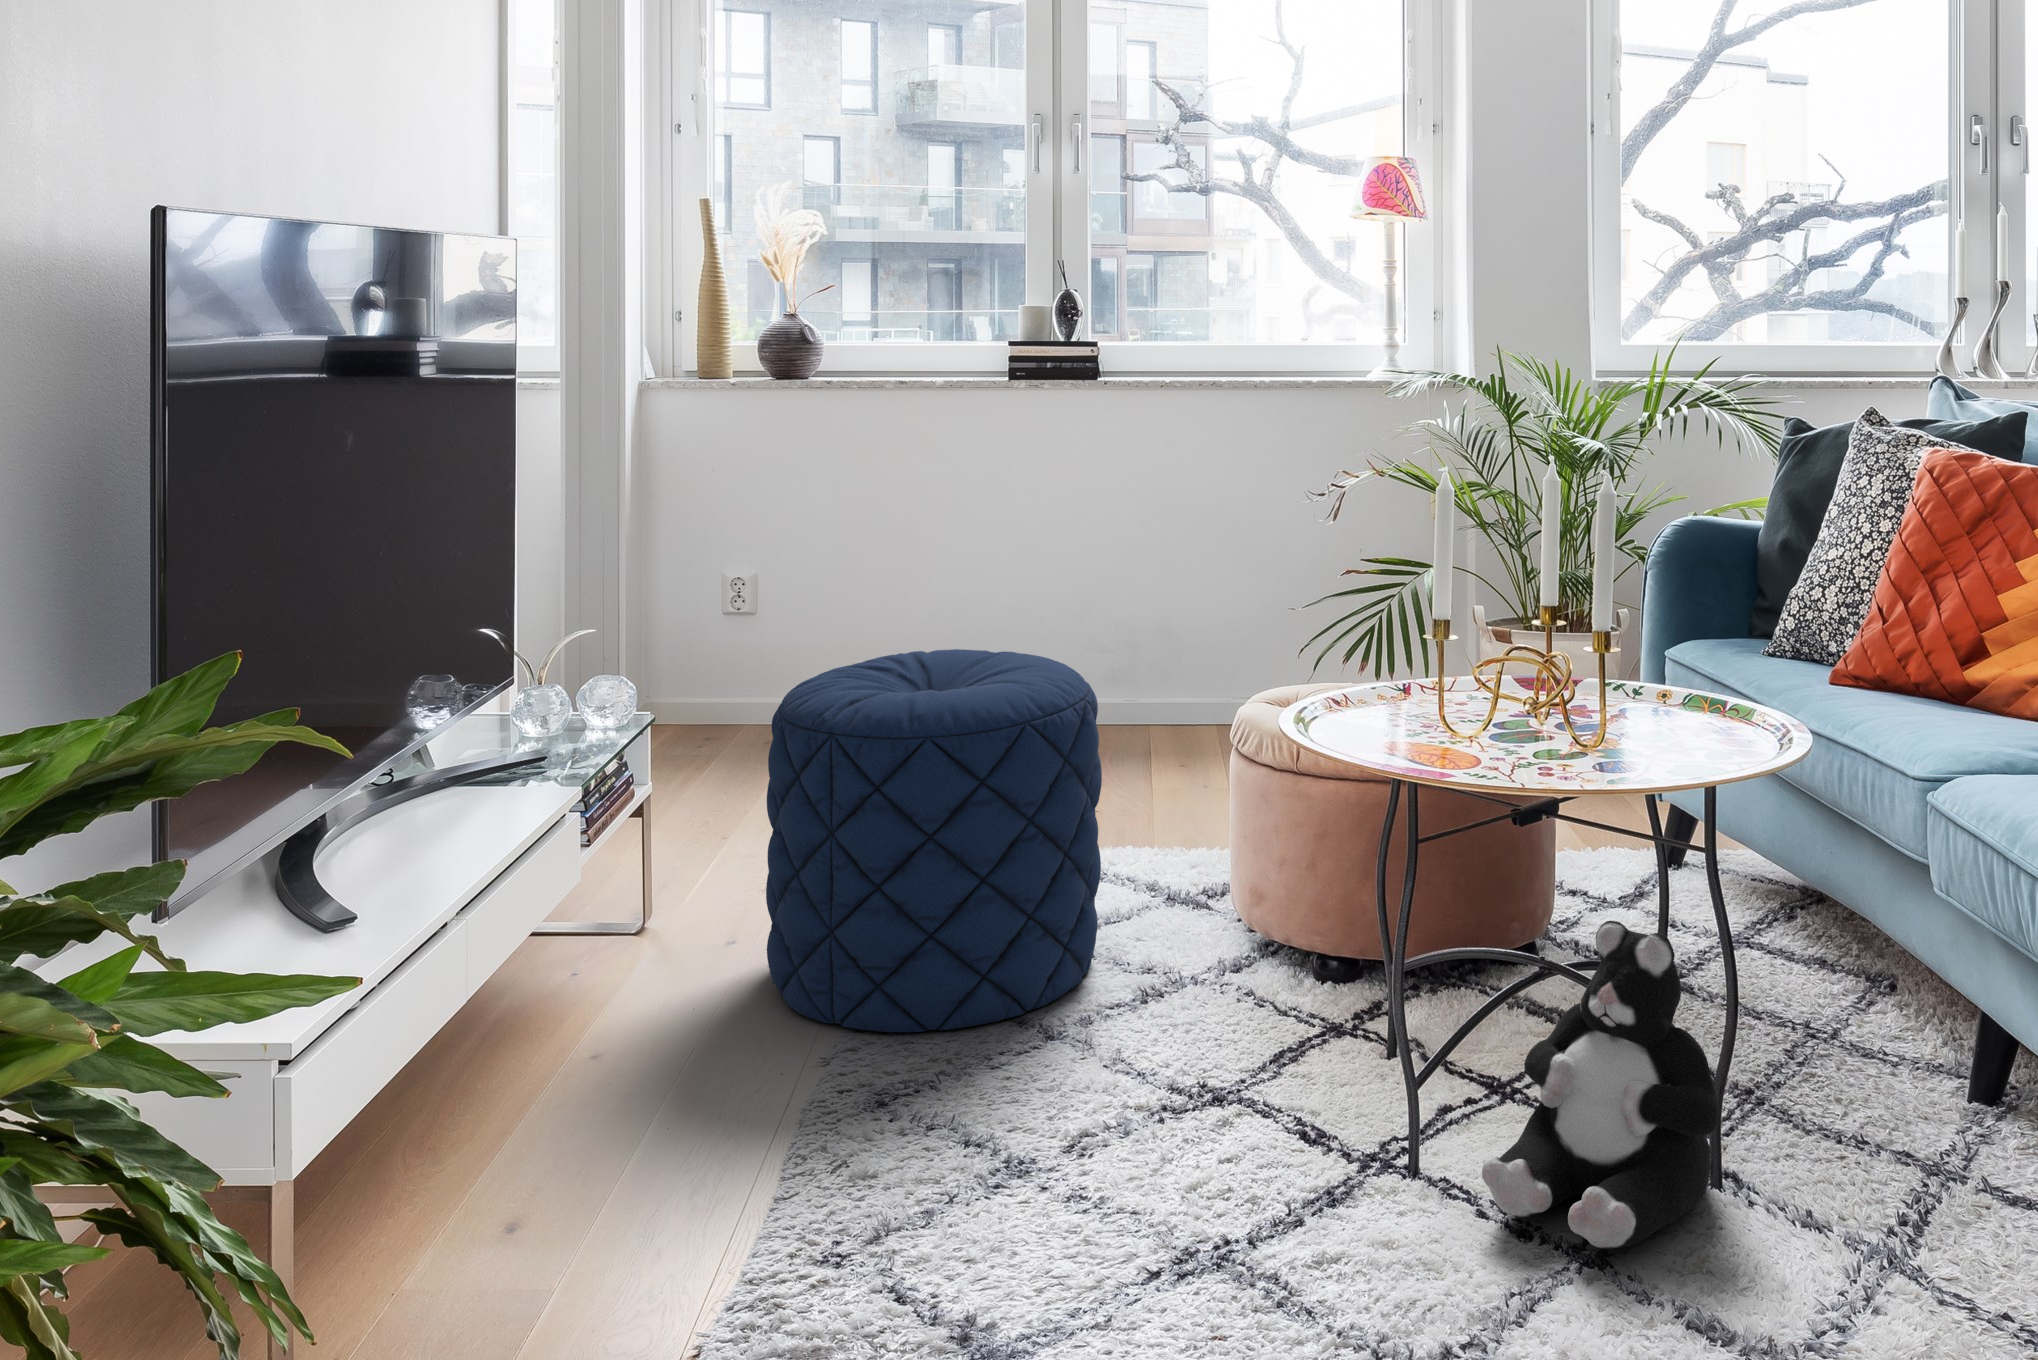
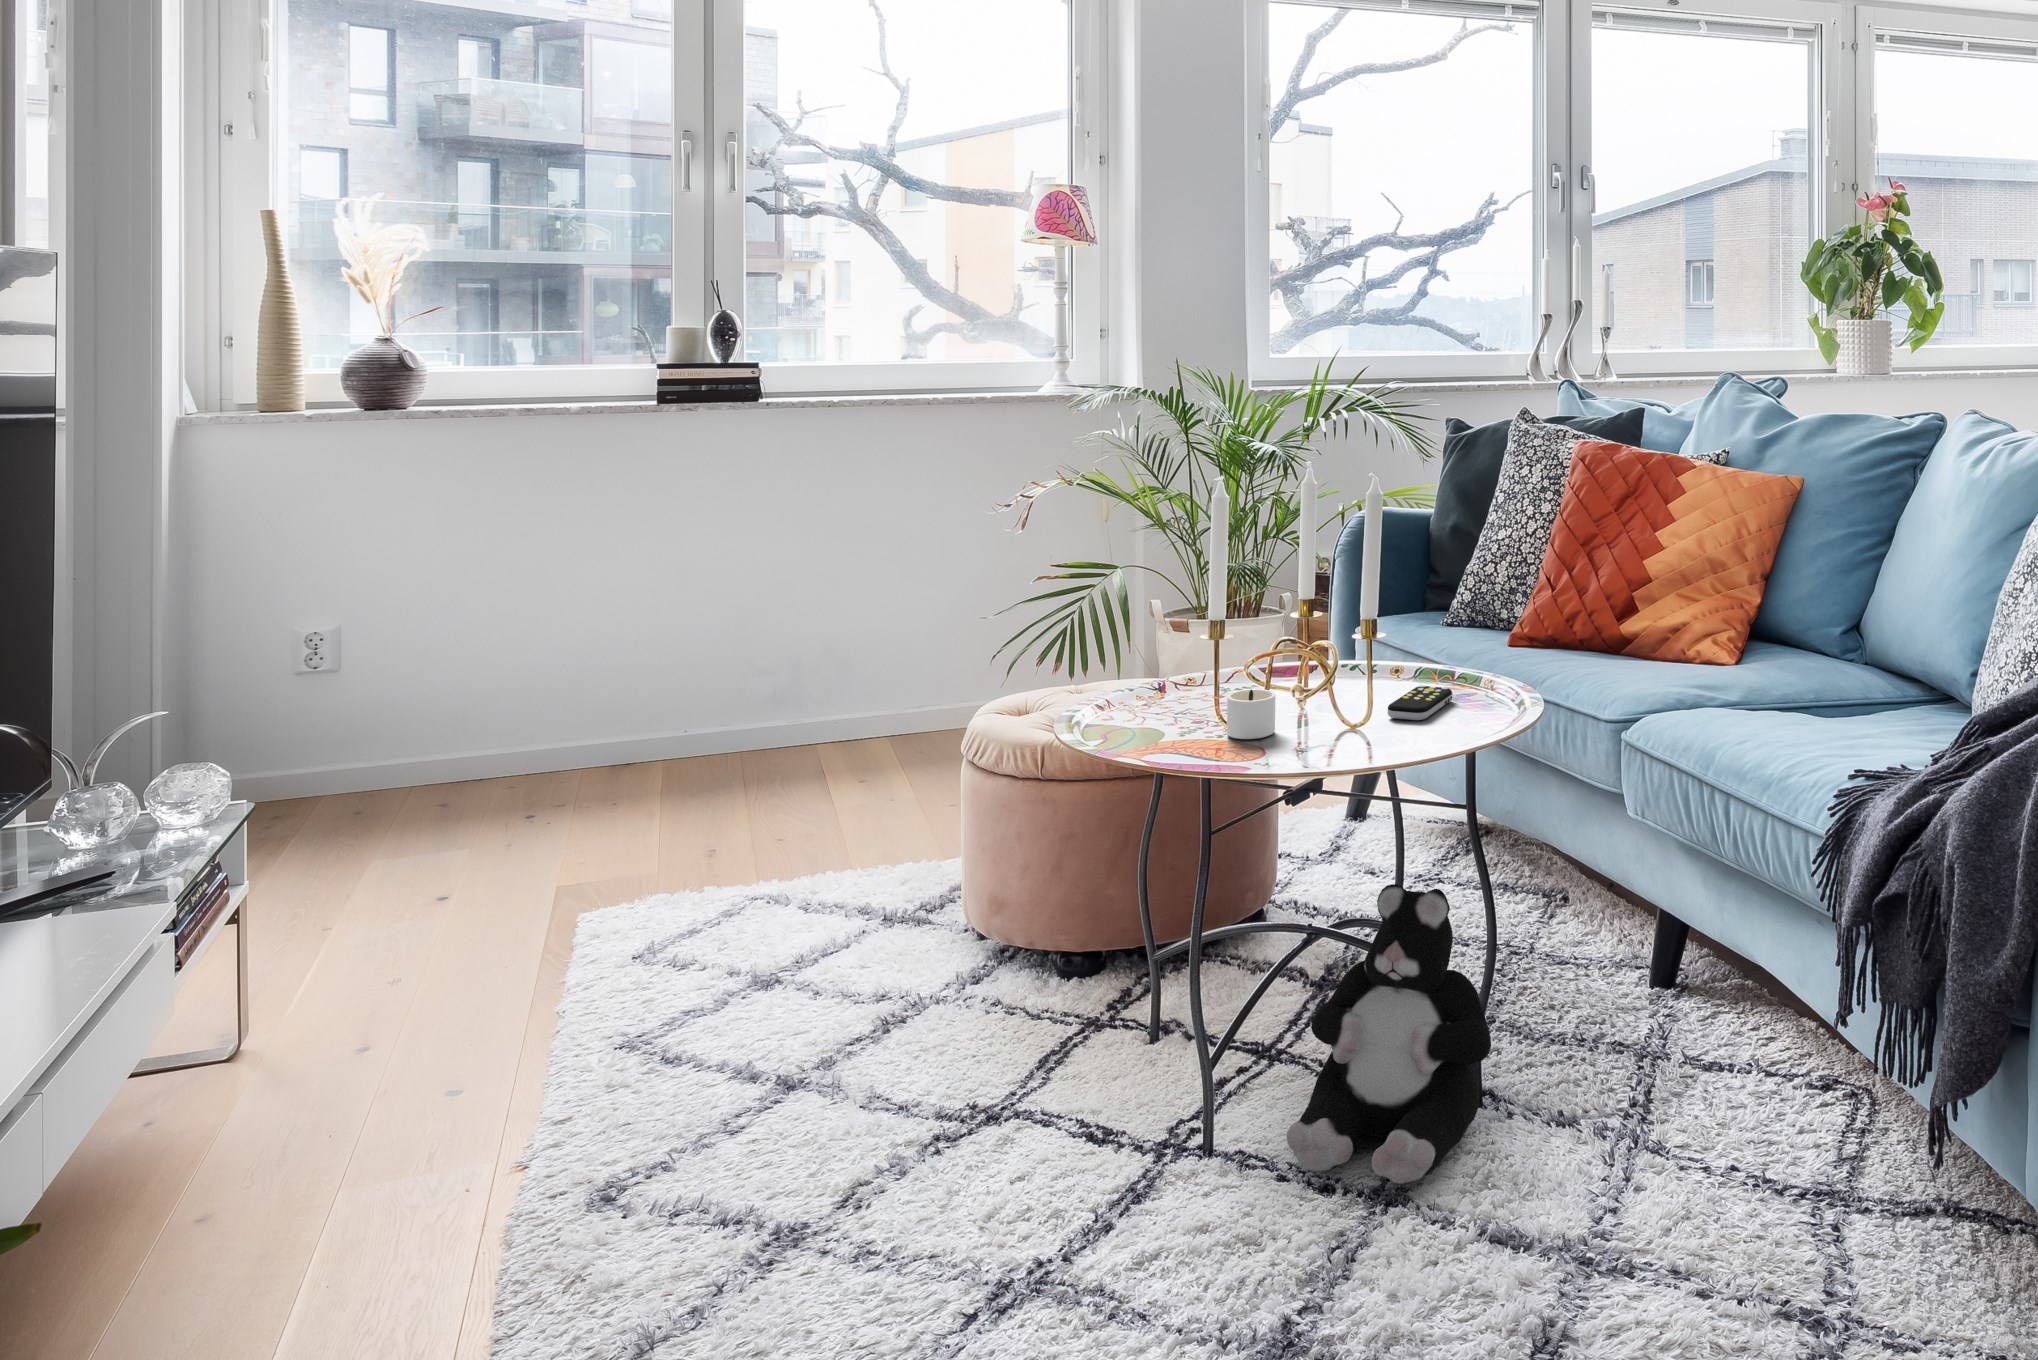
pouf: present [766,649,1102,1033] -> none [417,690,833,1125]
candle: none [1450,691,1524,745] -> present [1227,689,1275,739]
remote control: none [1630,709,1712,745] -> present [1388,685,1452,720]

